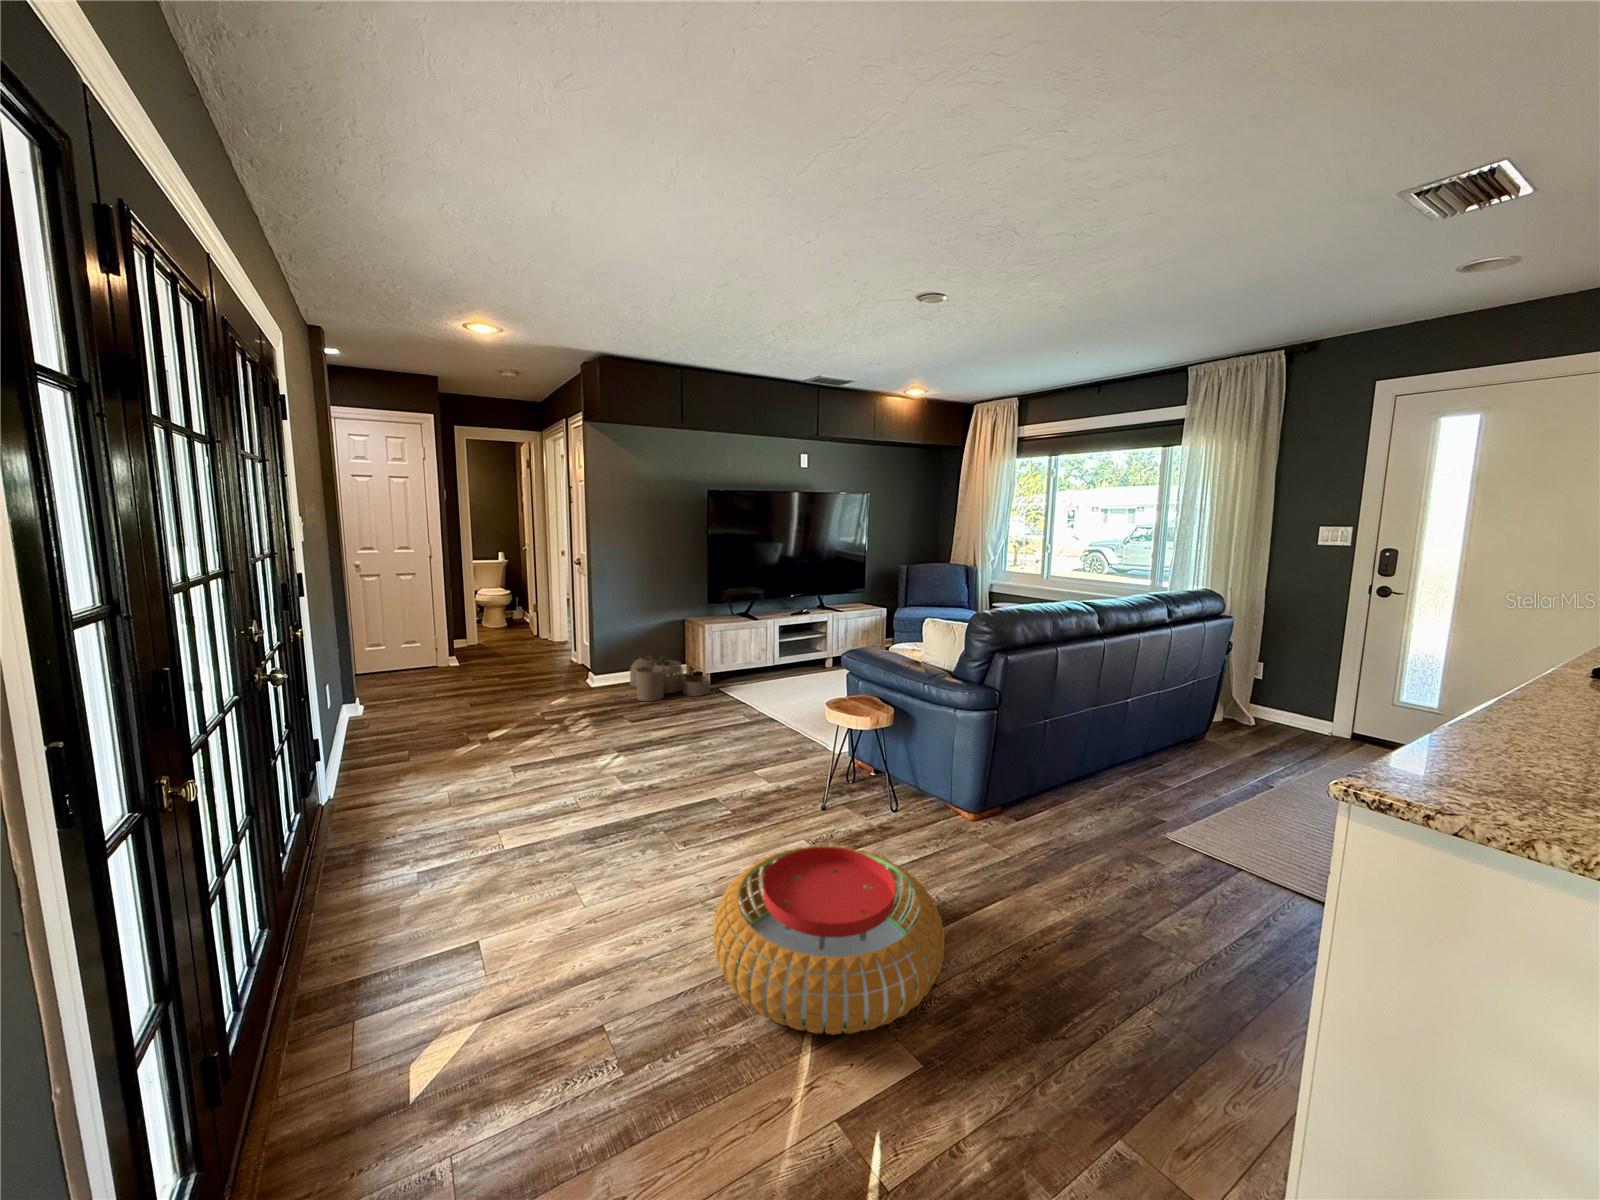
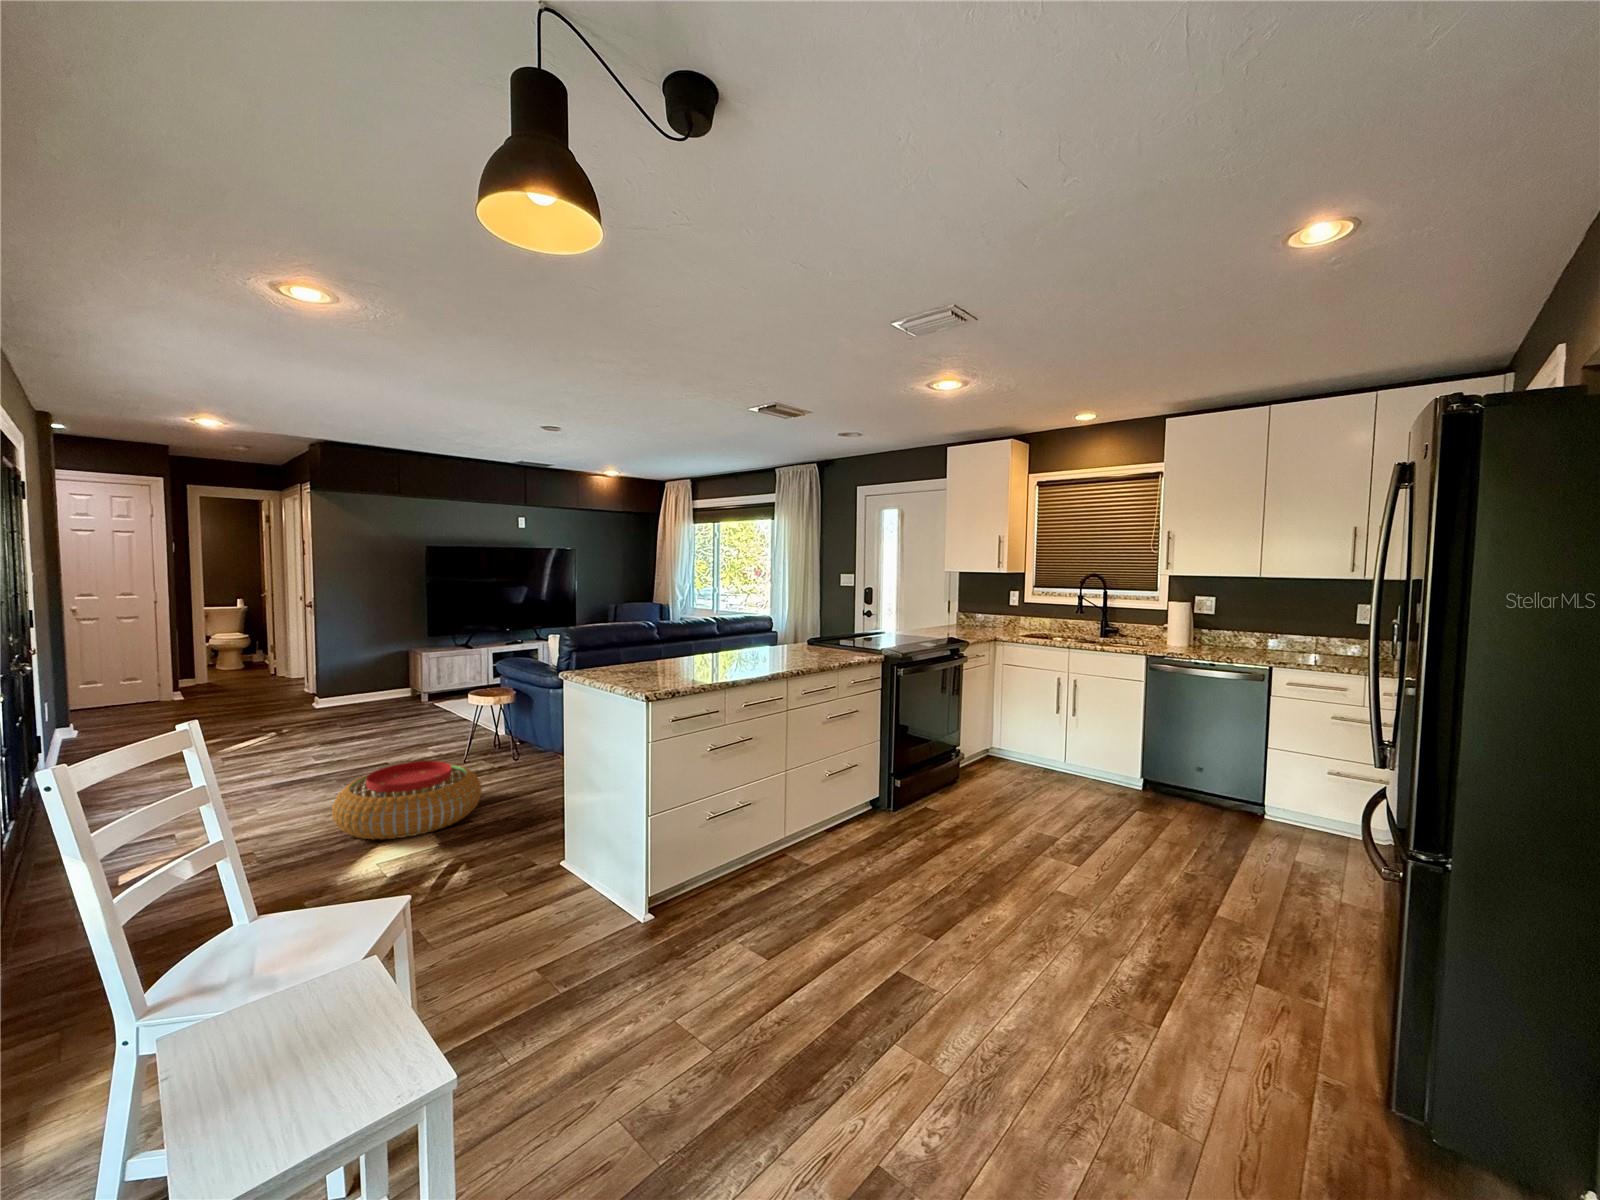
woven basket: present [630,655,710,701] -> none [351,679,422,714]

